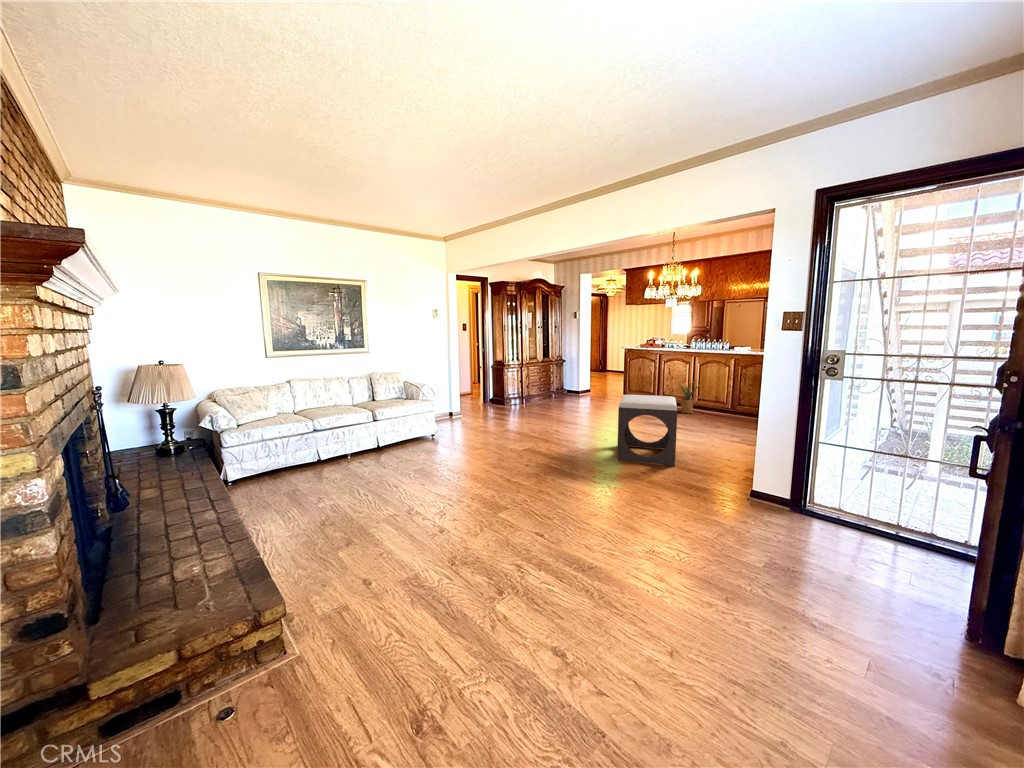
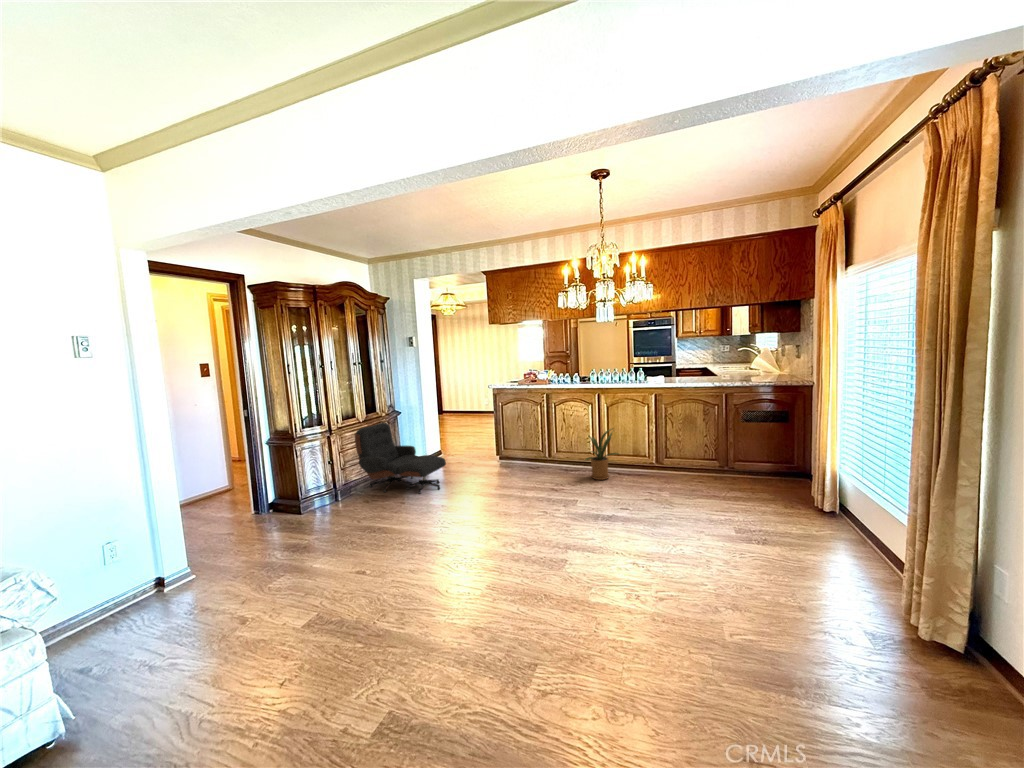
lounge chair: none [535,364,586,405] -> present [355,423,446,494]
footstool: present [617,394,677,466] -> none [582,498,749,695]

